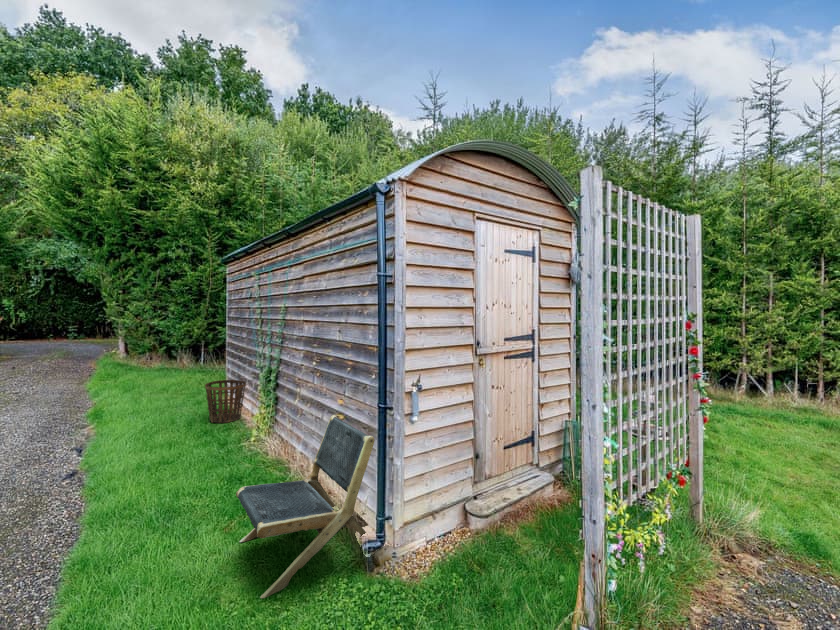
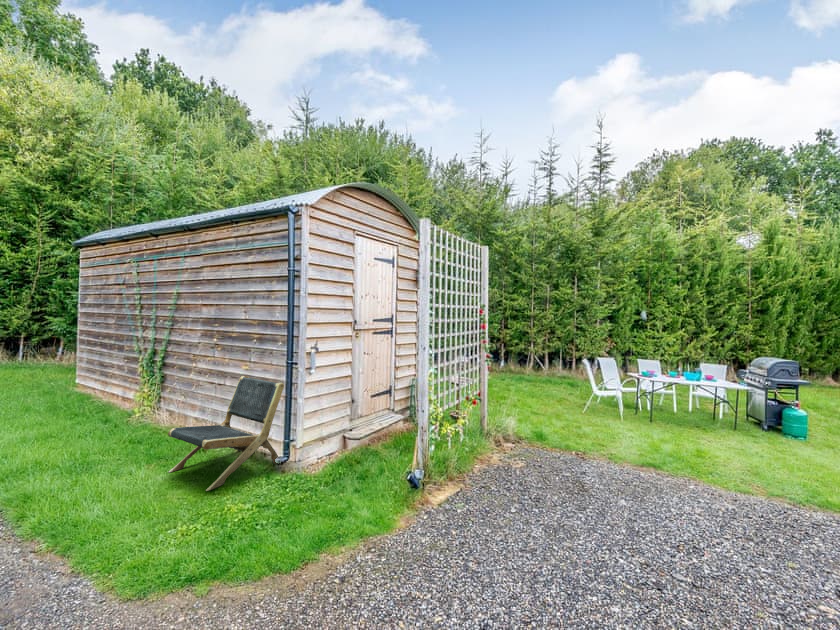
basket: present [205,380,246,423] -> none [66,368,114,410]

